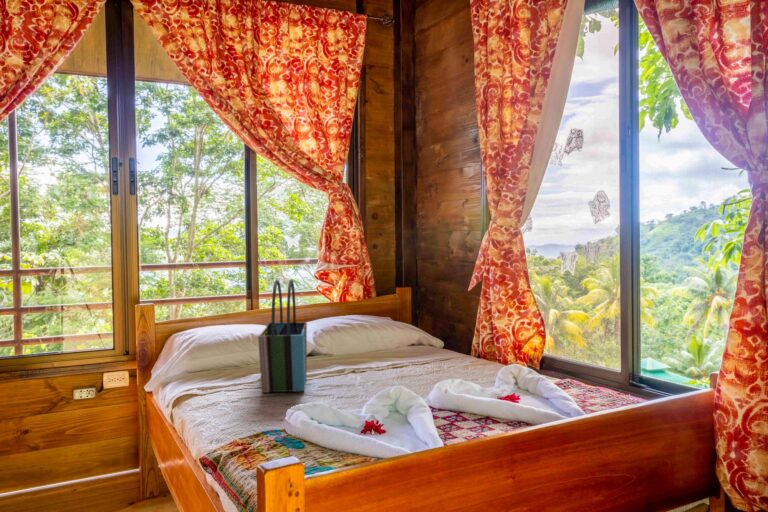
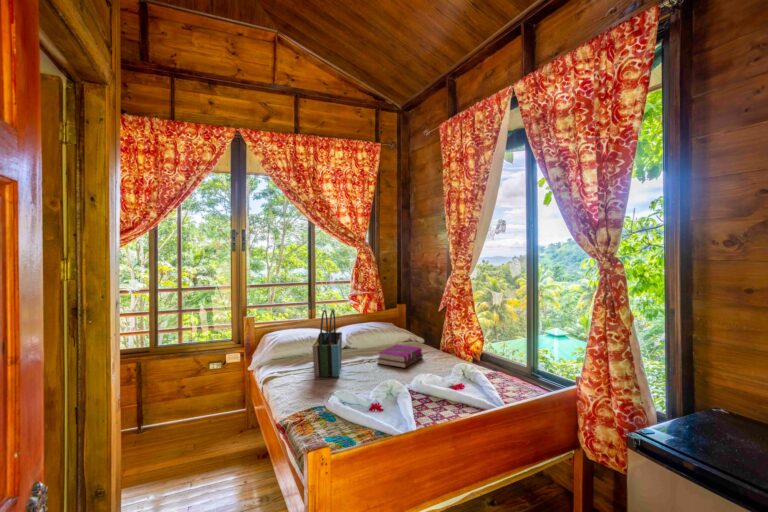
hardback book: none [367,345,444,378] -> present [378,345,423,368]

